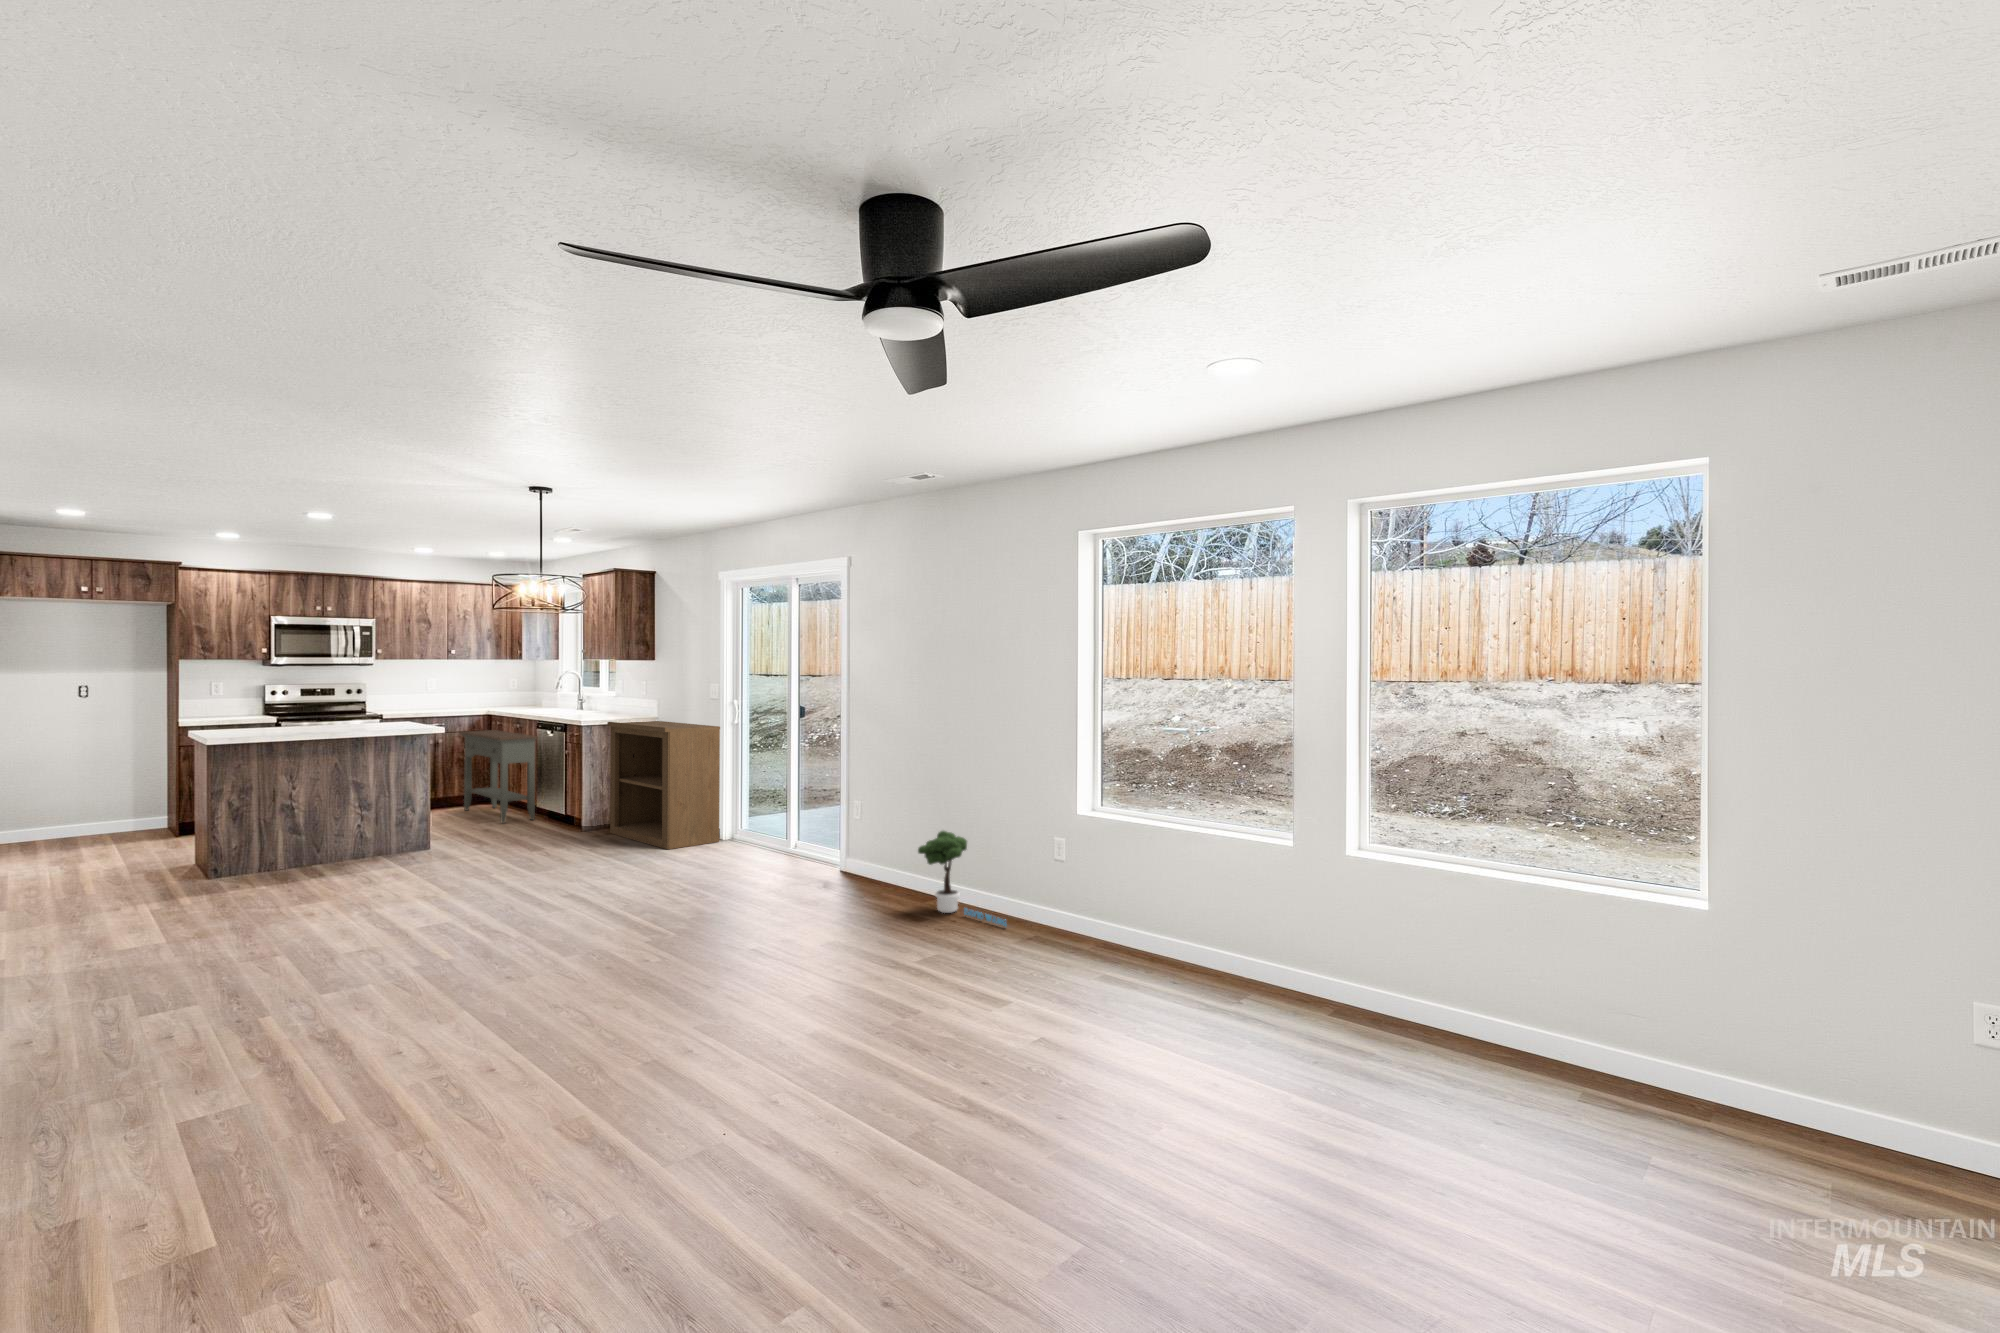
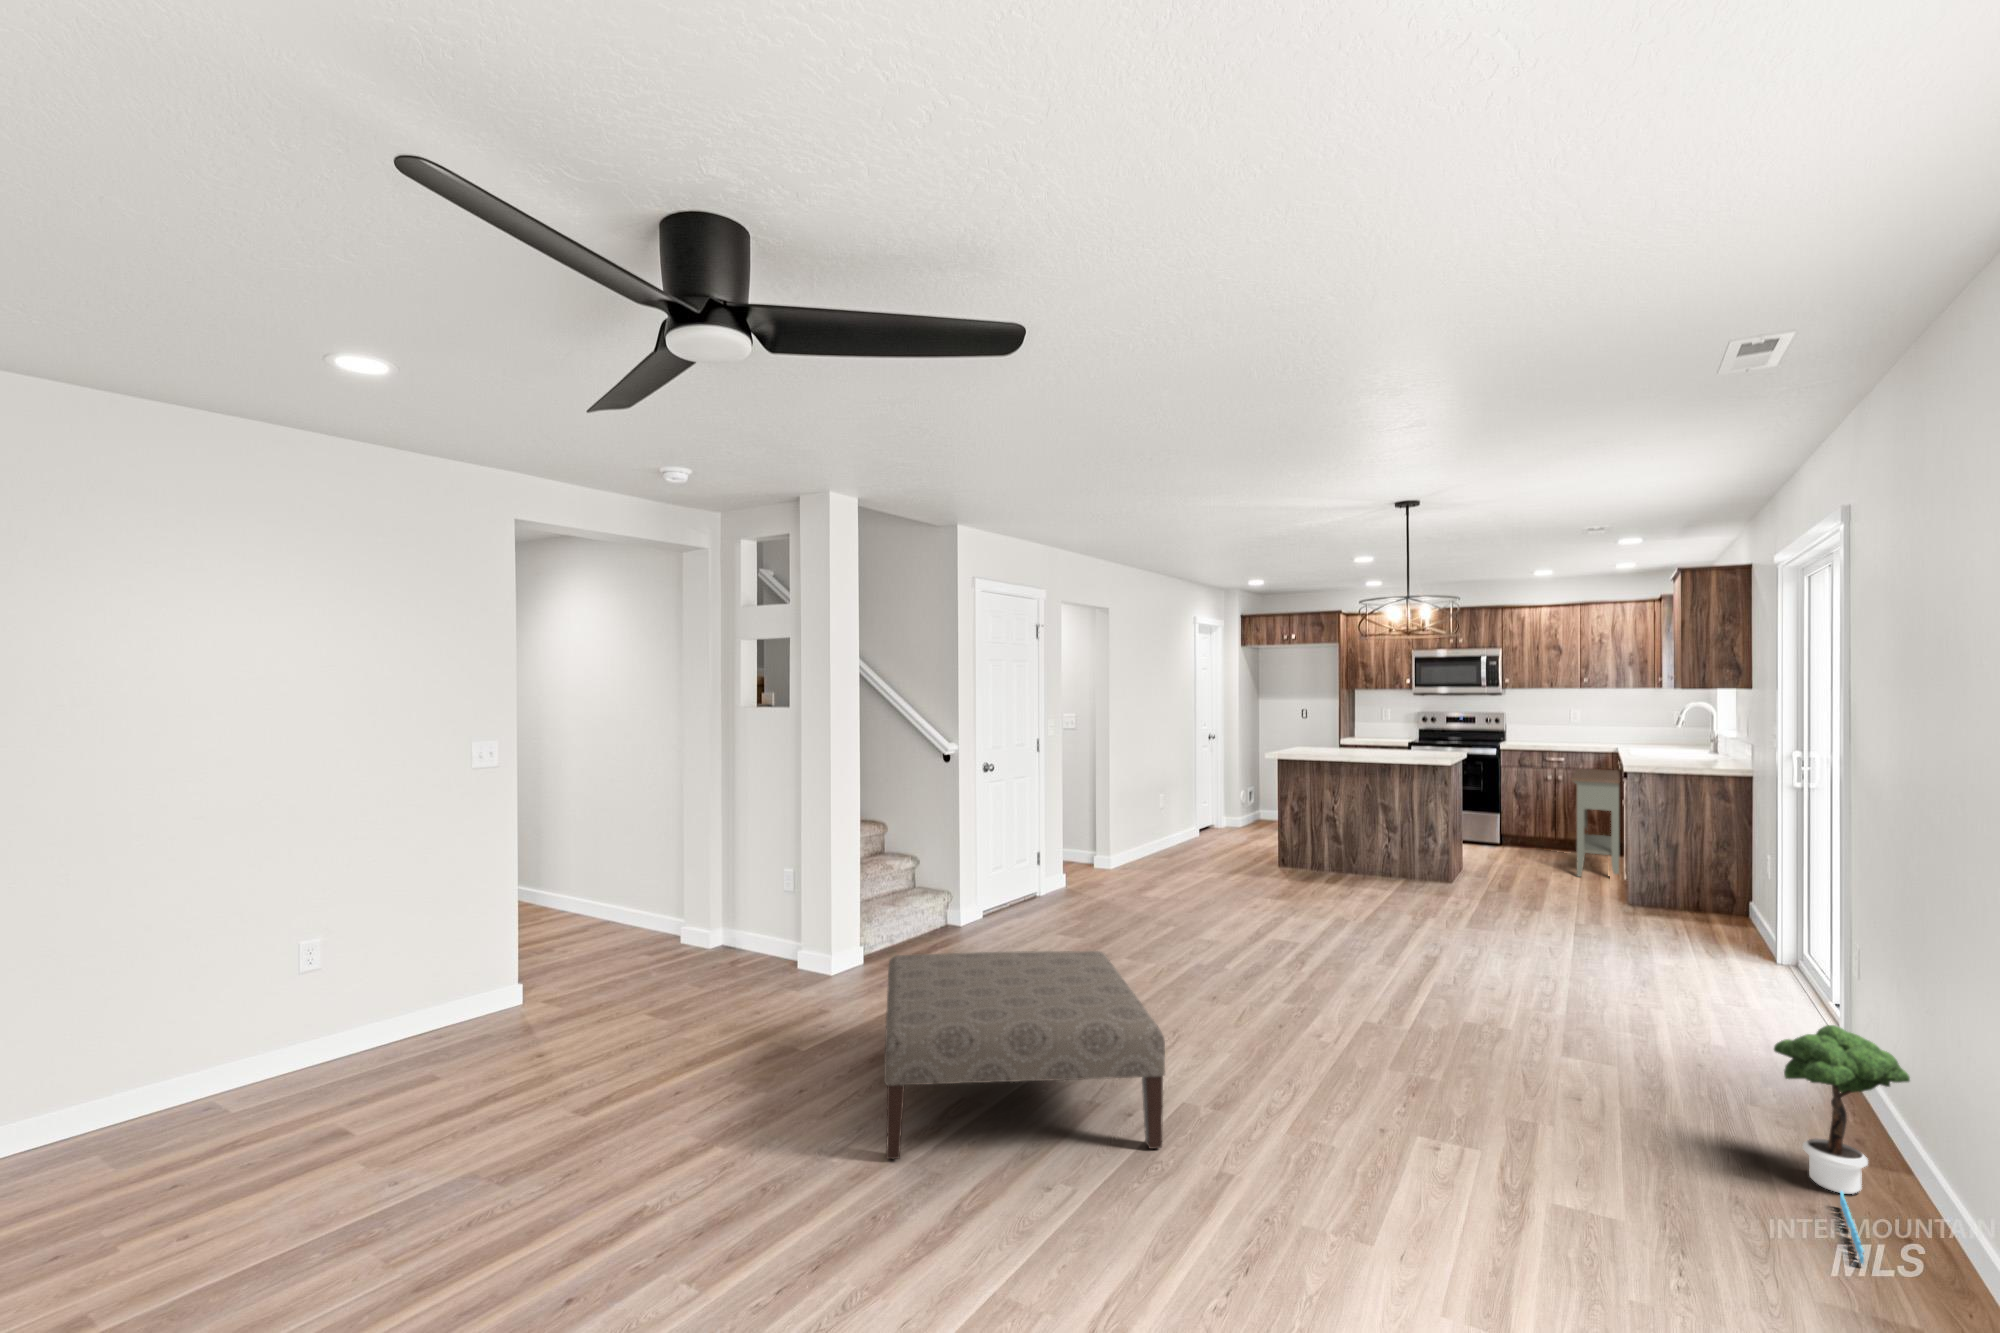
bookshelf: present [607,721,720,849] -> none [1653,770,1766,962]
ottoman: none [381,935,775,1167] -> present [884,951,1165,1159]

